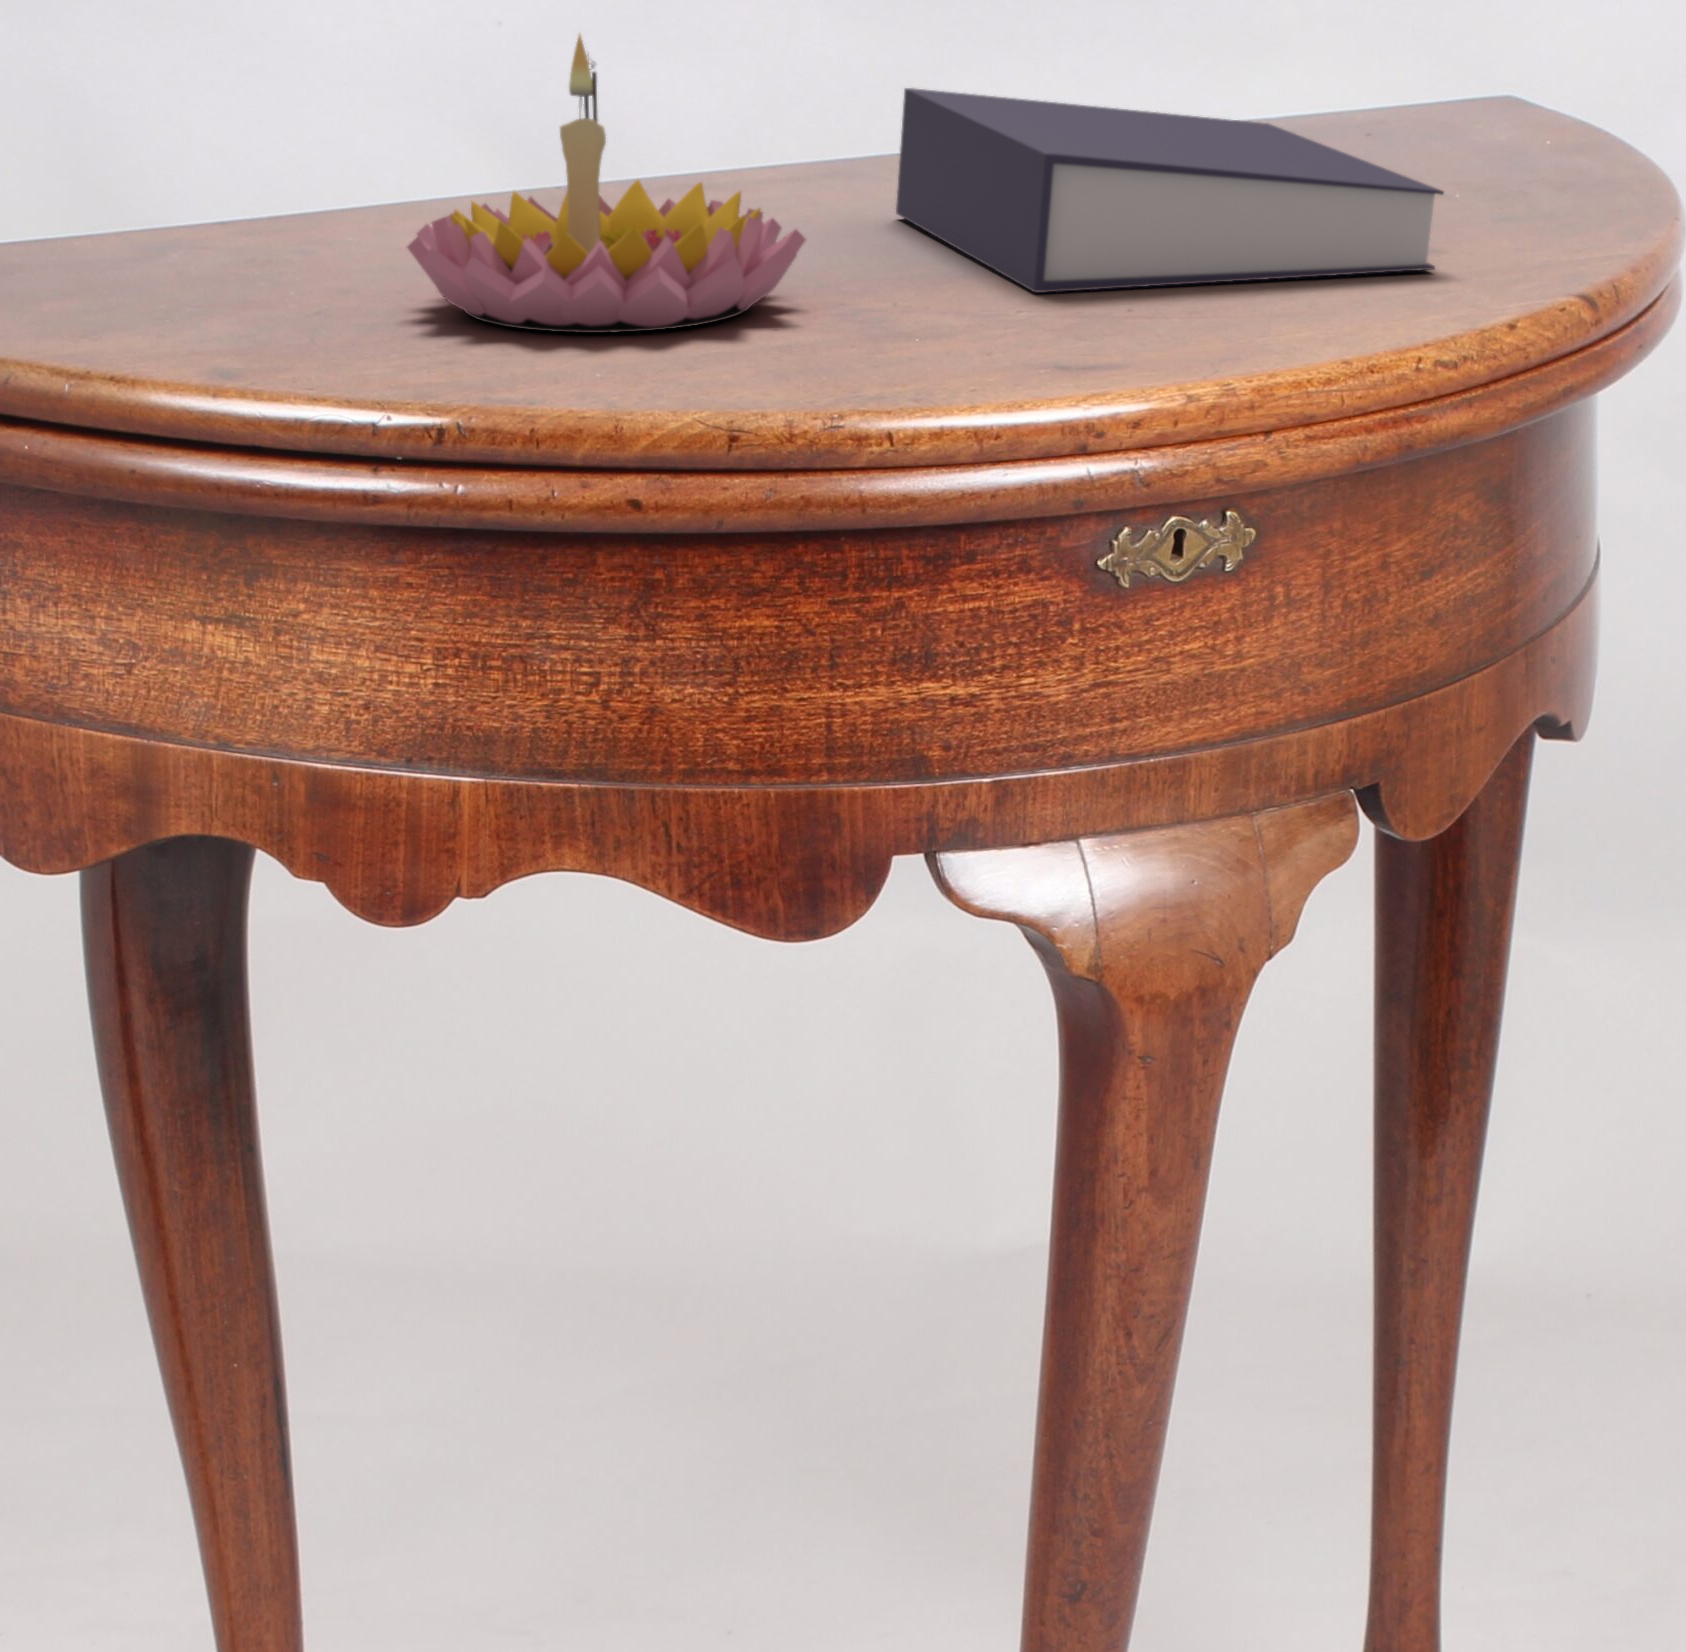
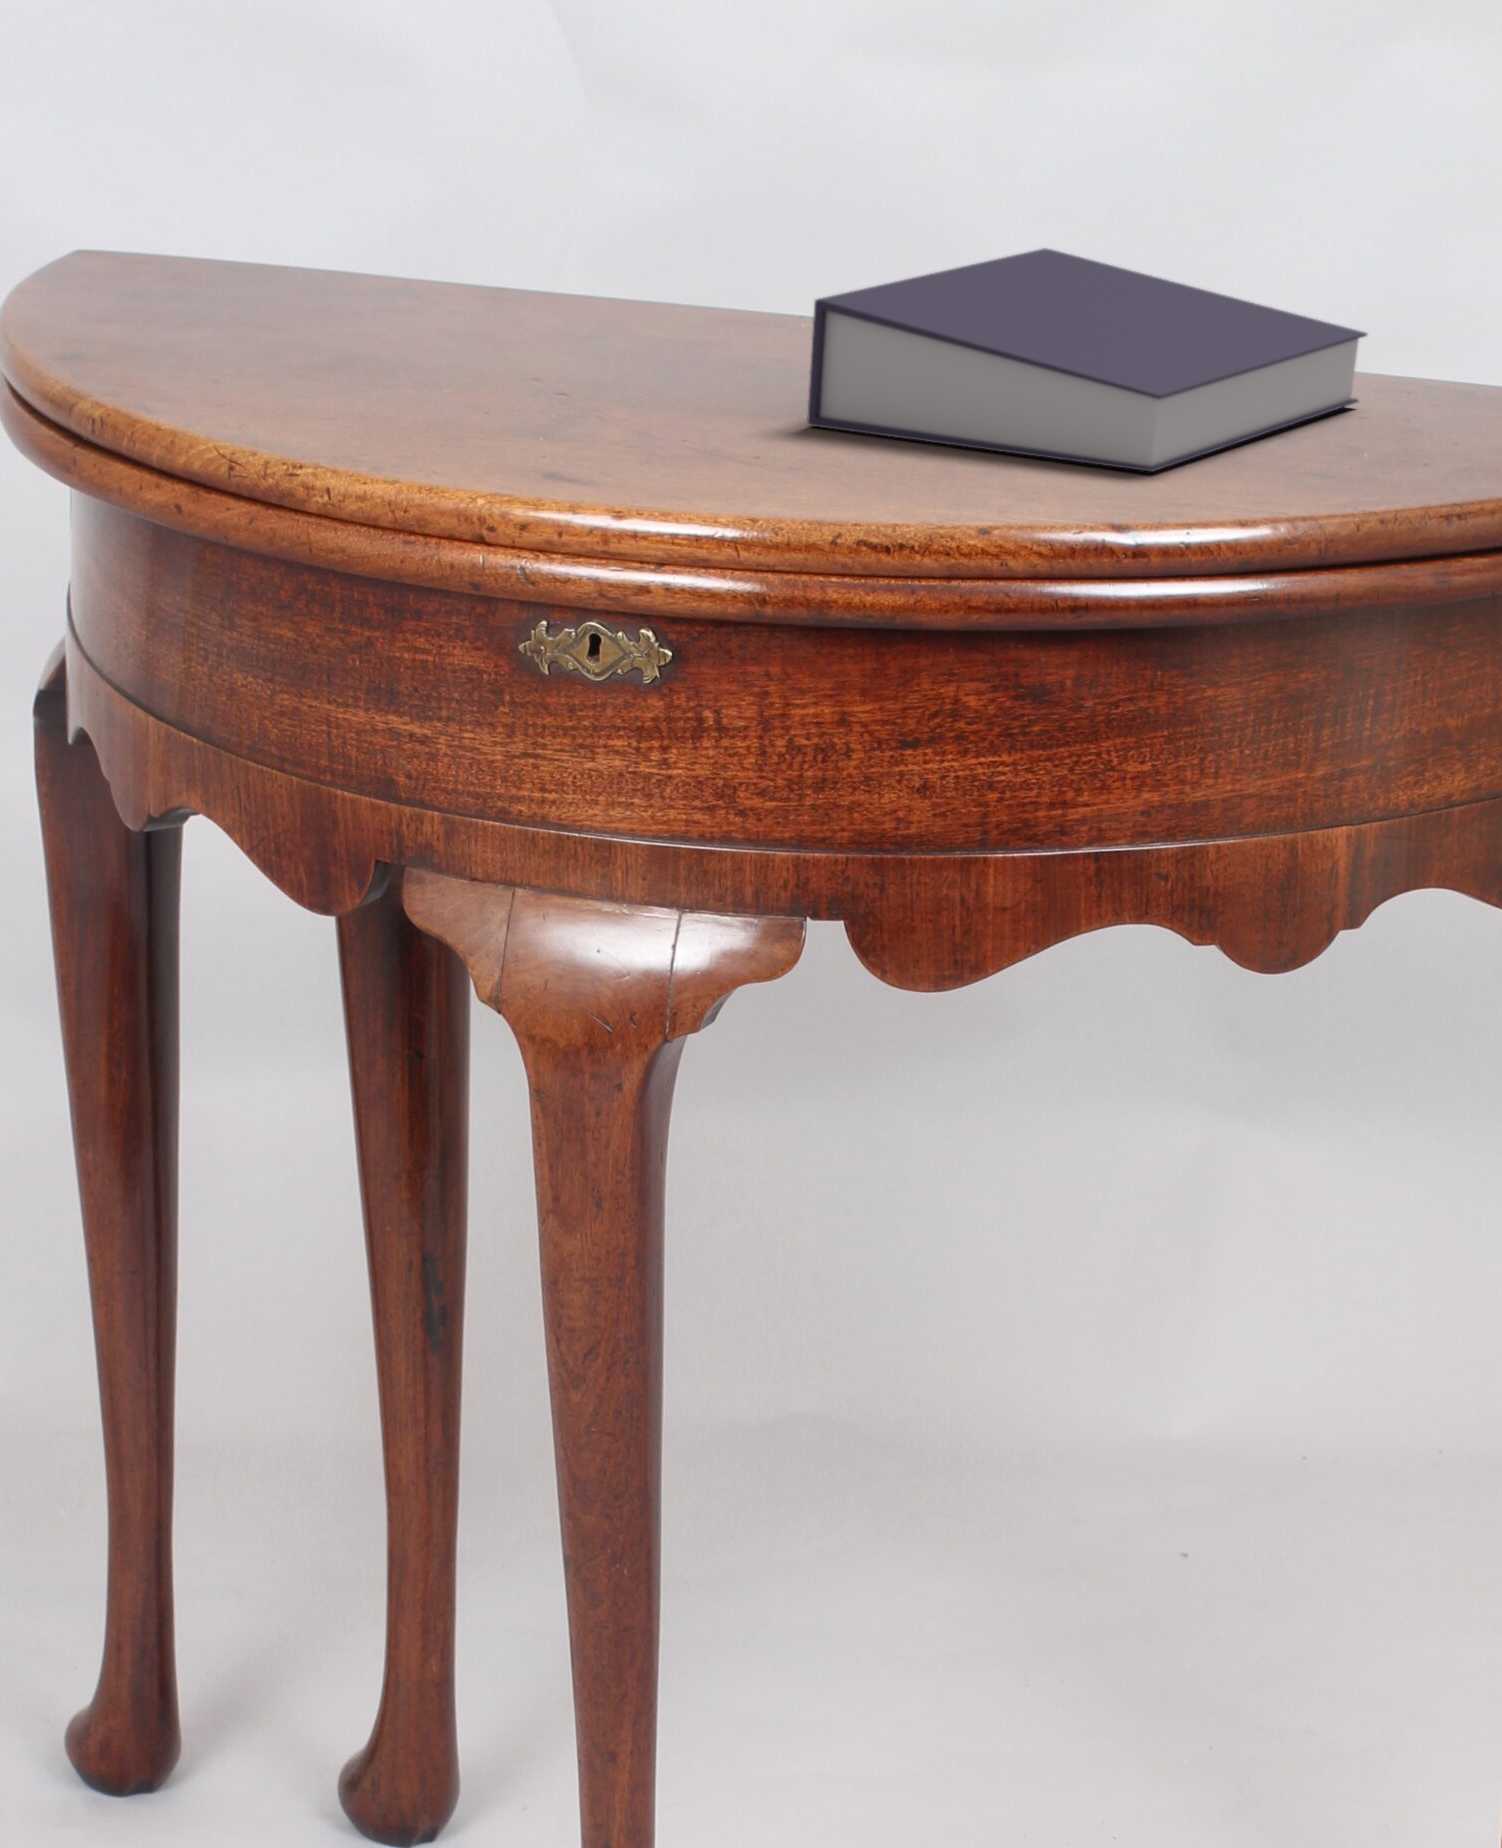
candle holder: present [407,35,806,333] -> none [349,137,686,397]

